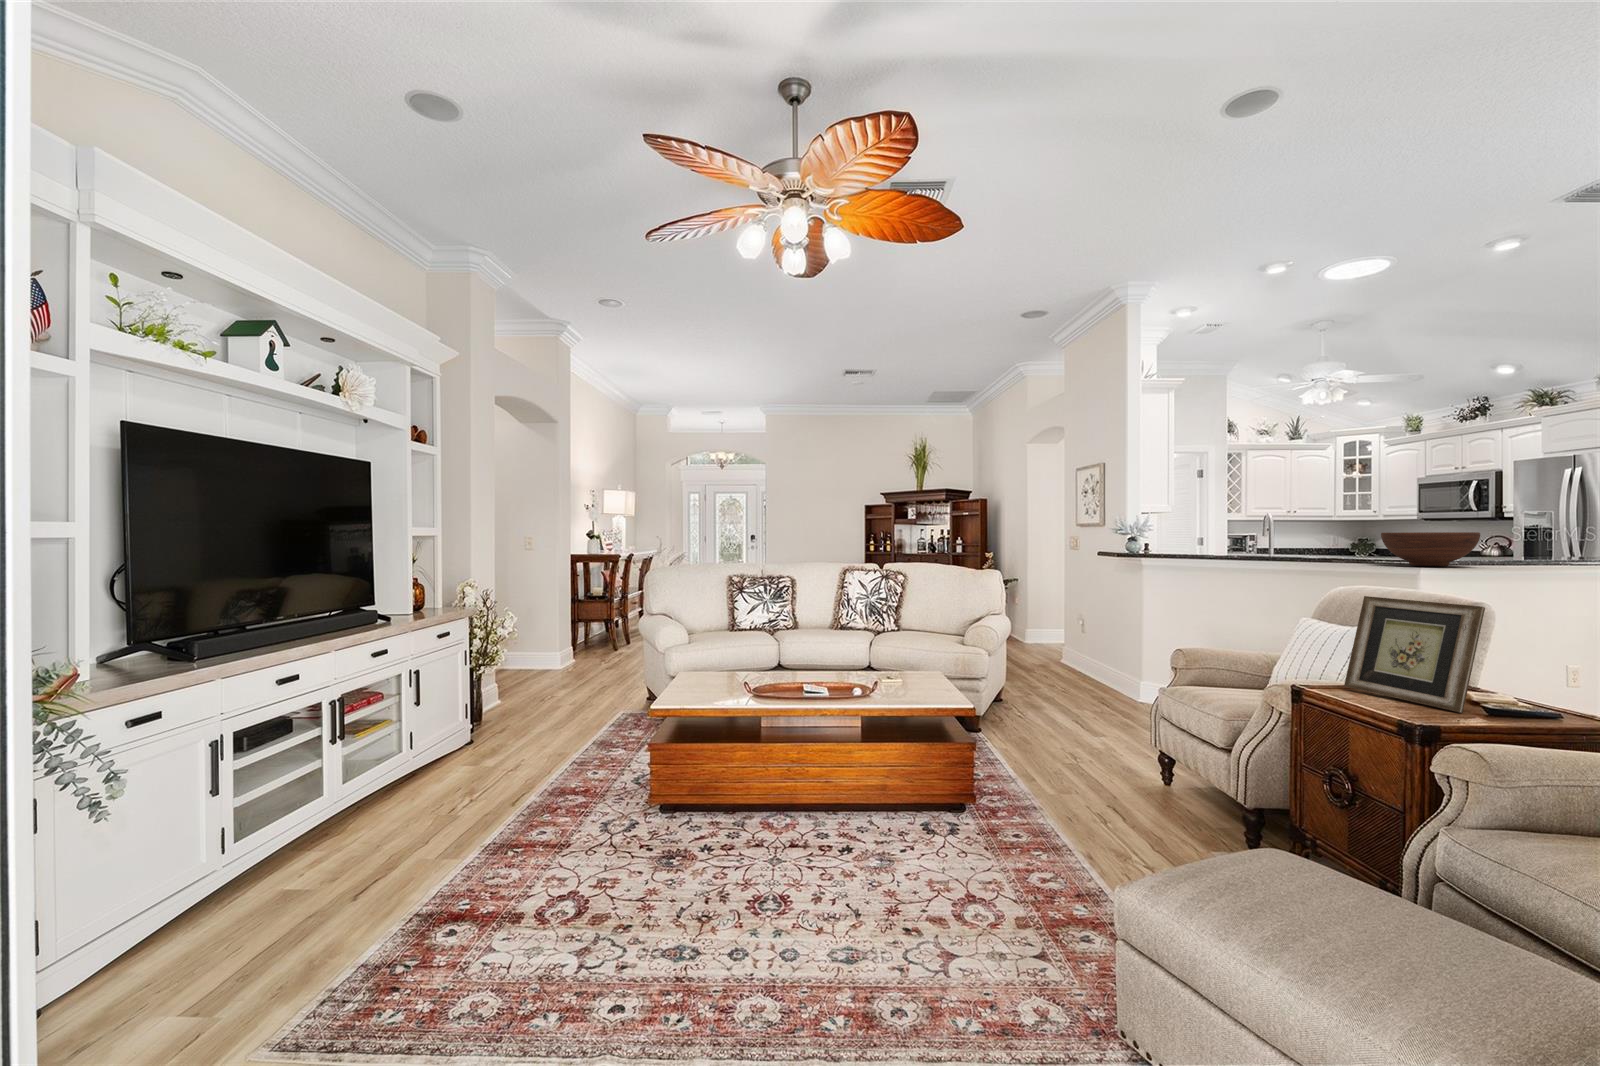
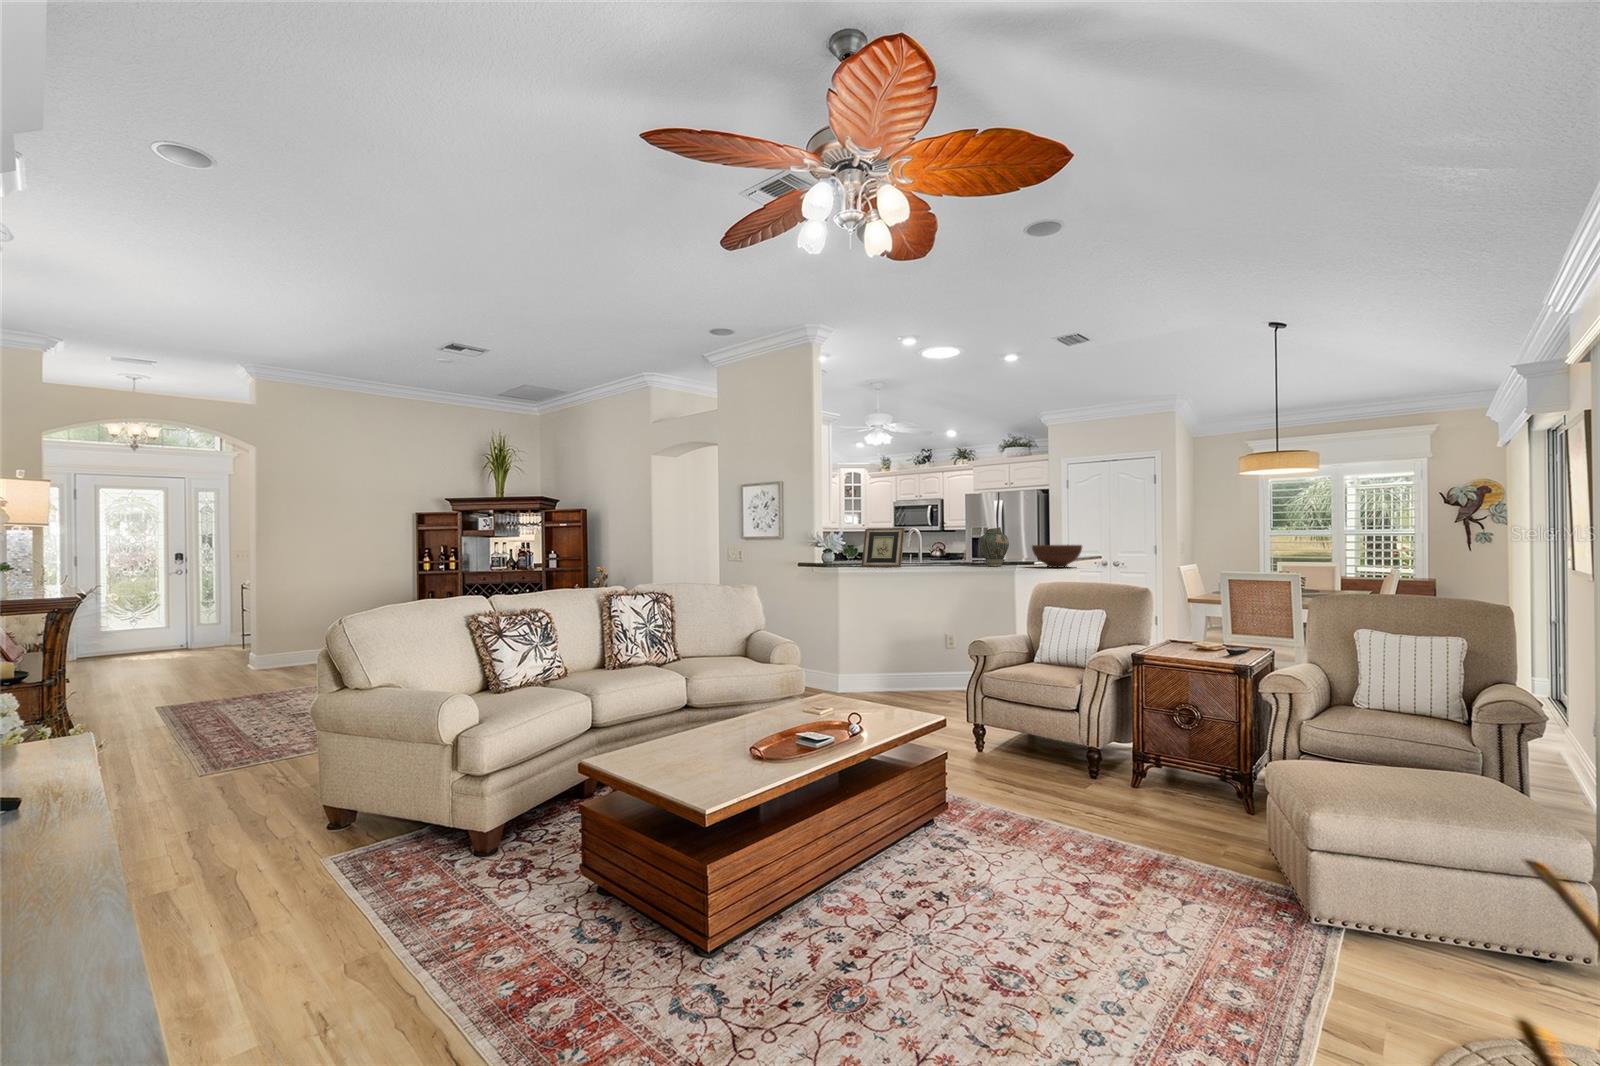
vase: none [1321,508,1372,562] -> present [979,527,1009,566]
picture frame: present [1344,596,1485,713] -> present [862,528,905,567]

